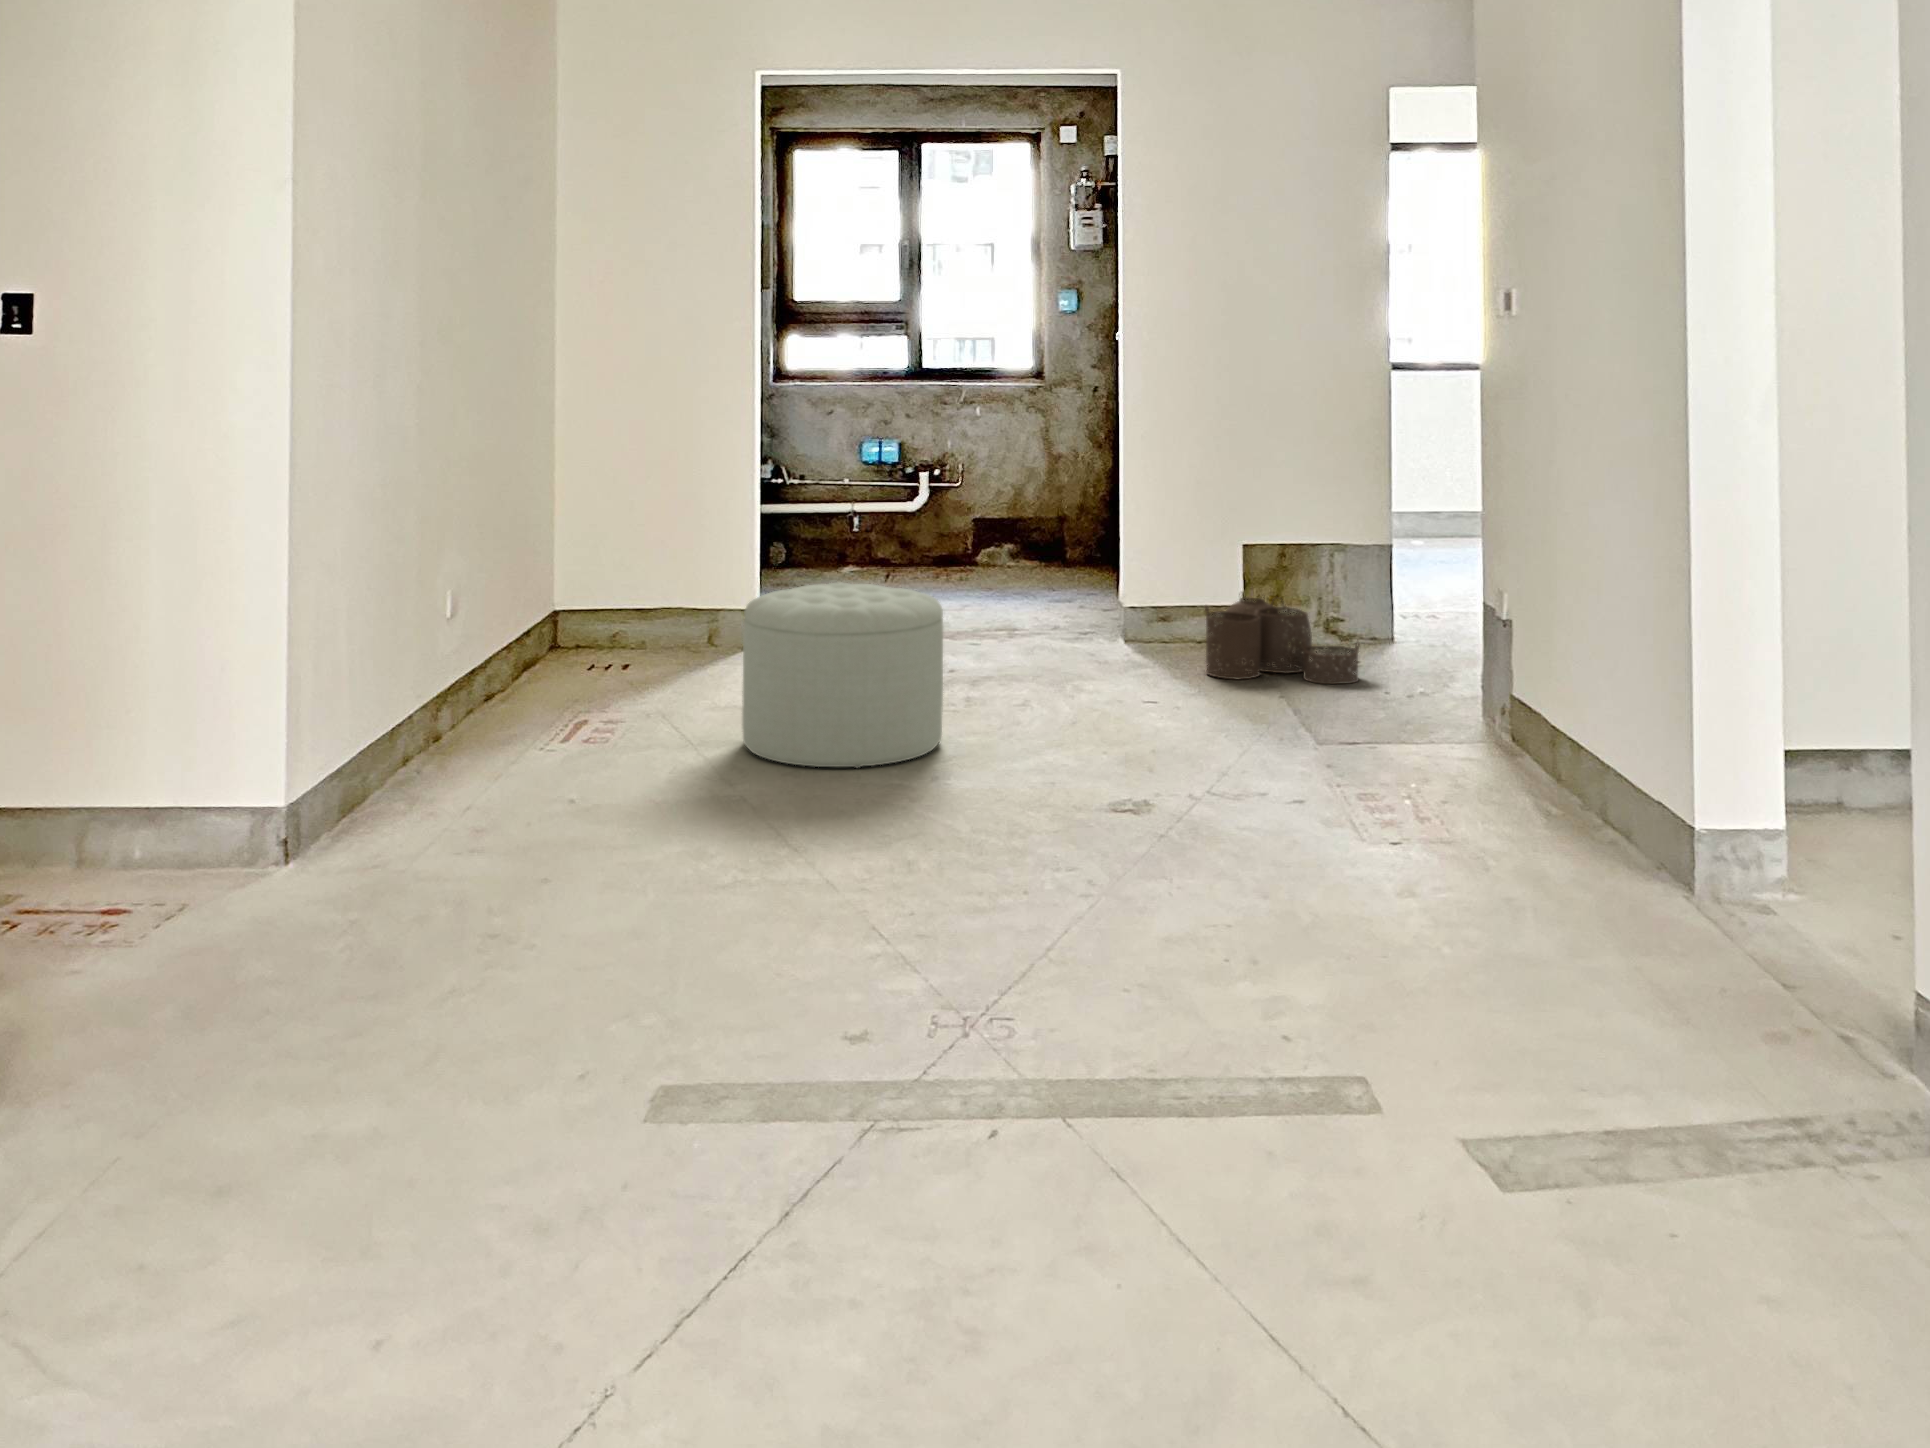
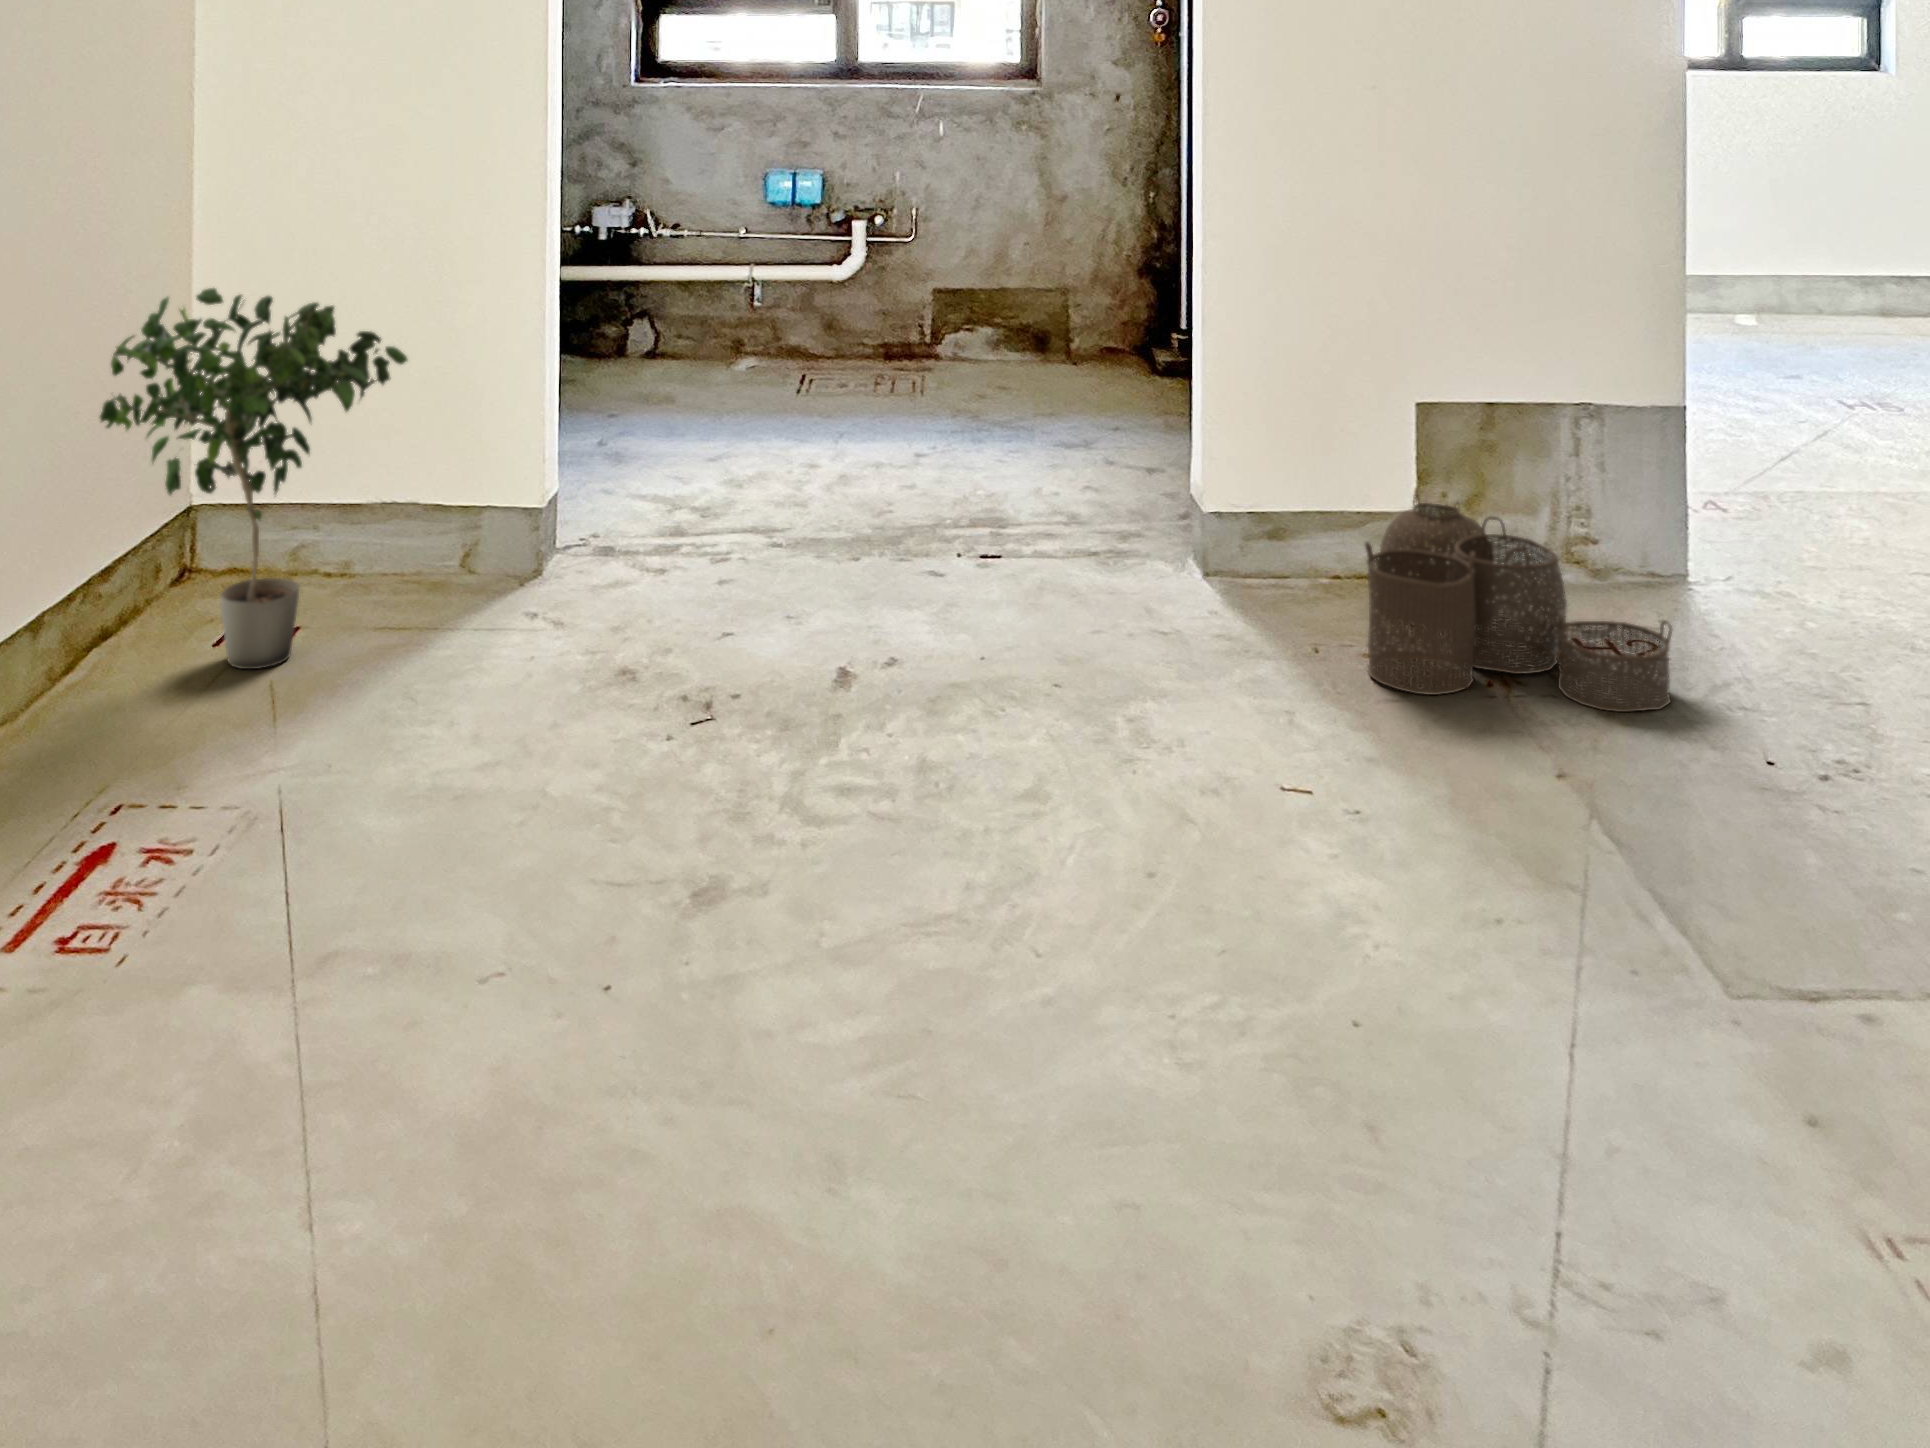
potted plant: none [539,474,696,673] -> present [100,288,407,669]
ottoman: present [742,582,943,768] -> none [394,576,851,1096]

